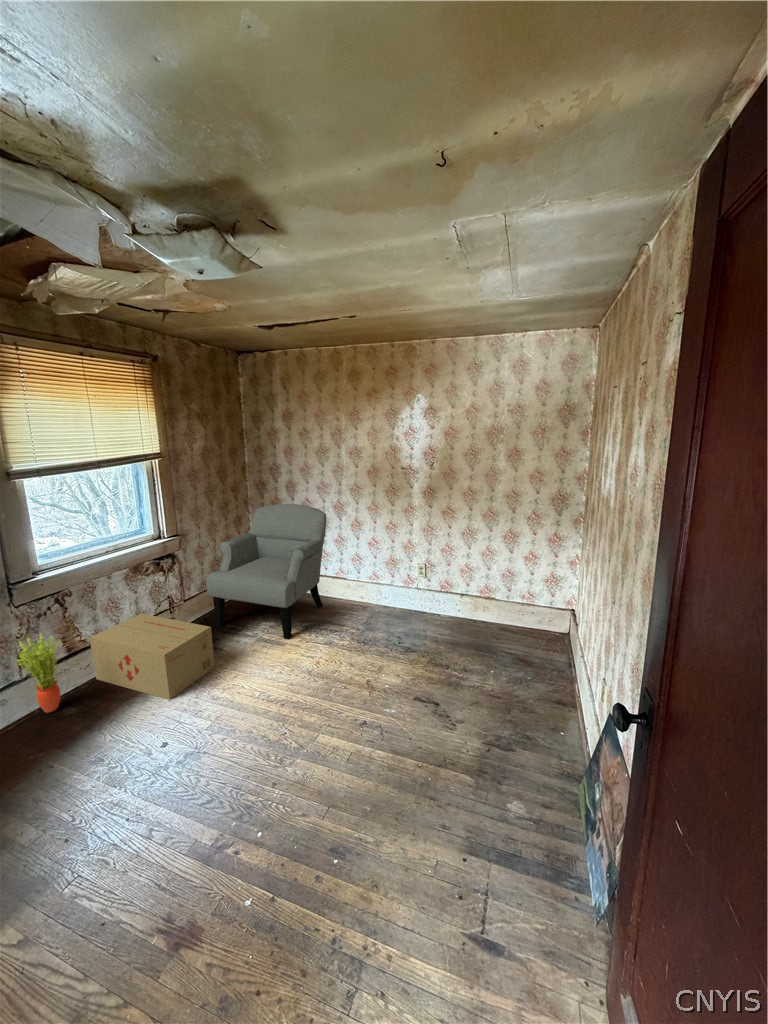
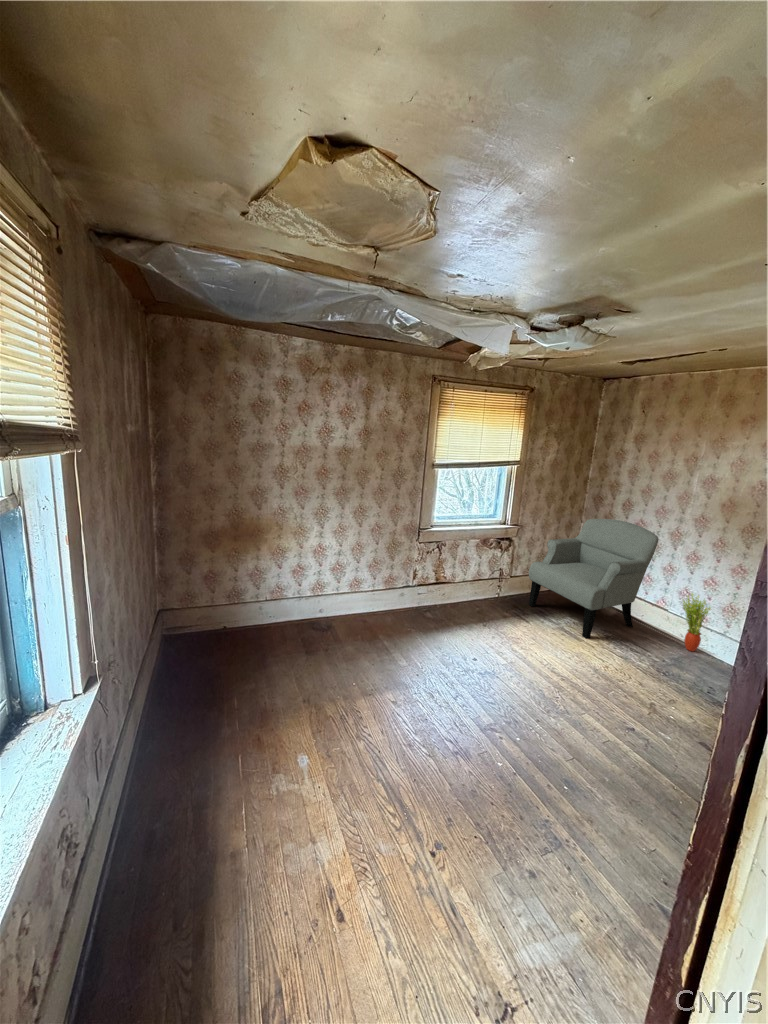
cardboard box: present [90,614,215,700] -> none [446,574,524,637]
potted plant: present [16,635,61,713] -> present [683,594,711,651]

